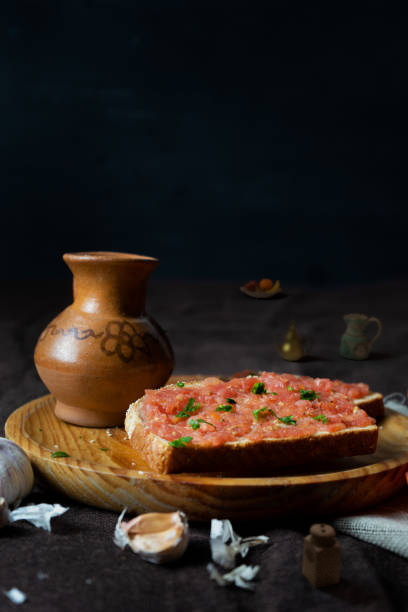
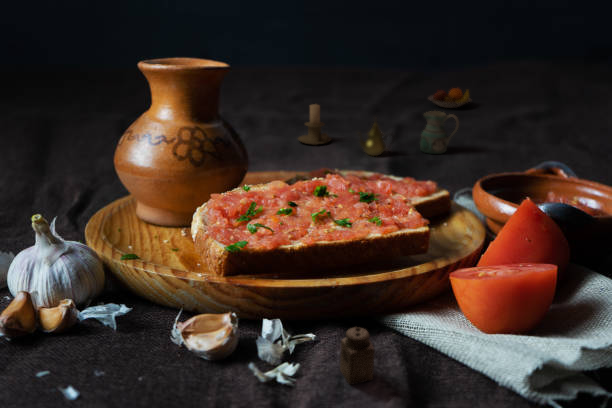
fruit bowl: present [241,279,281,298] -> present [429,88,471,108]
candle holder: none [207,306,244,349] -> present [298,104,331,145]

